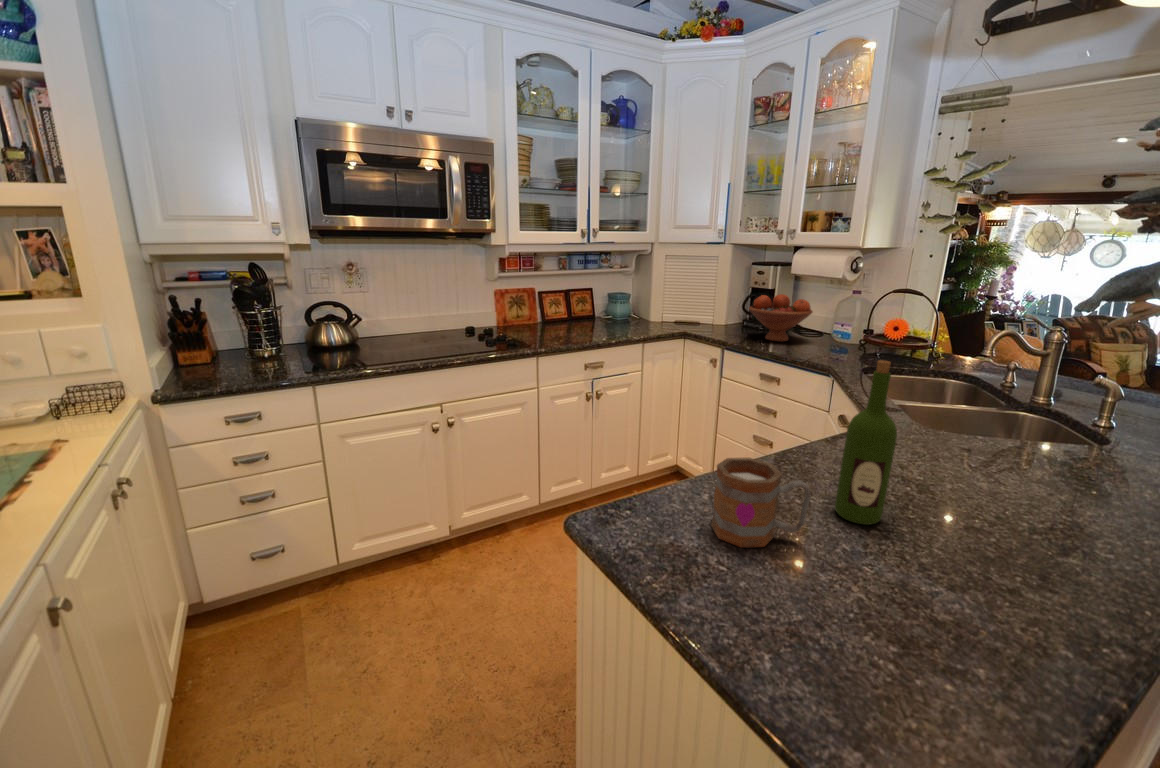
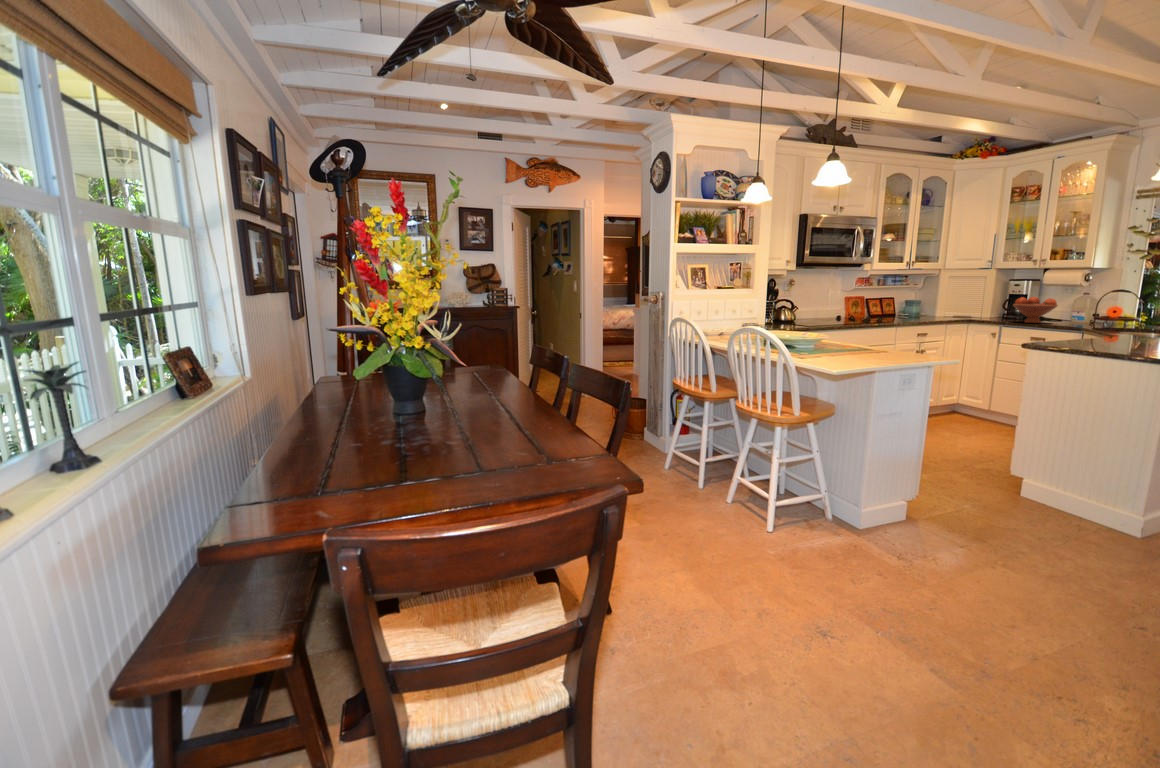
wine bottle: present [835,360,897,525] -> none [1120,293,1145,347]
mug: present [711,458,811,548] -> none [1078,324,1118,347]

